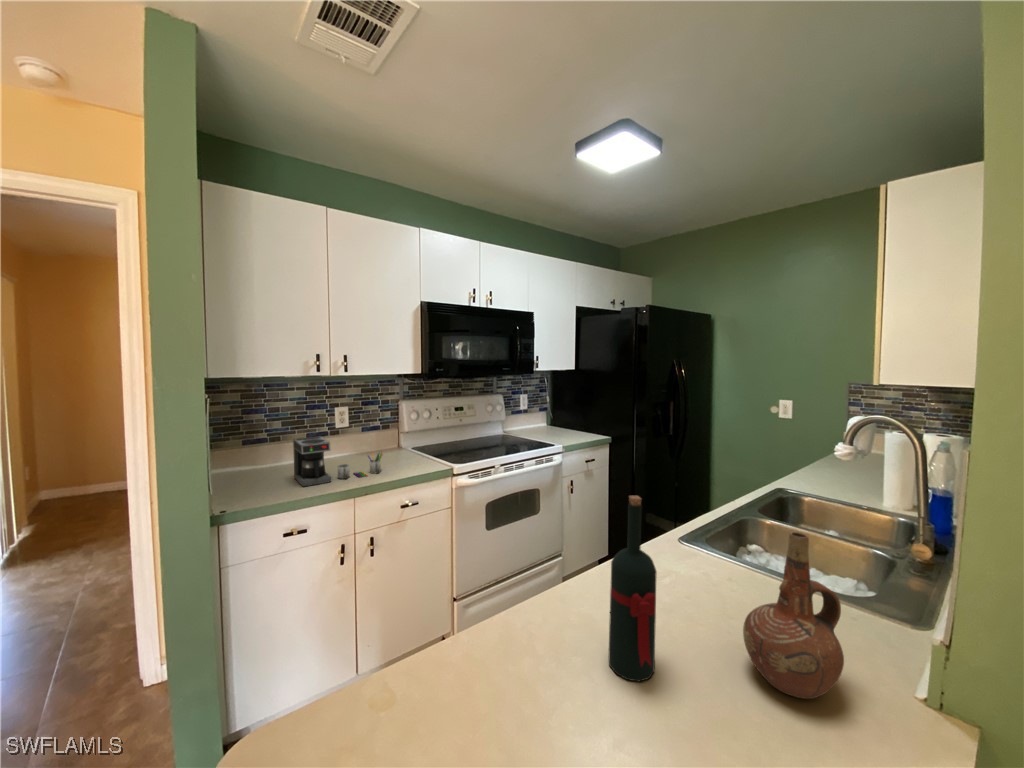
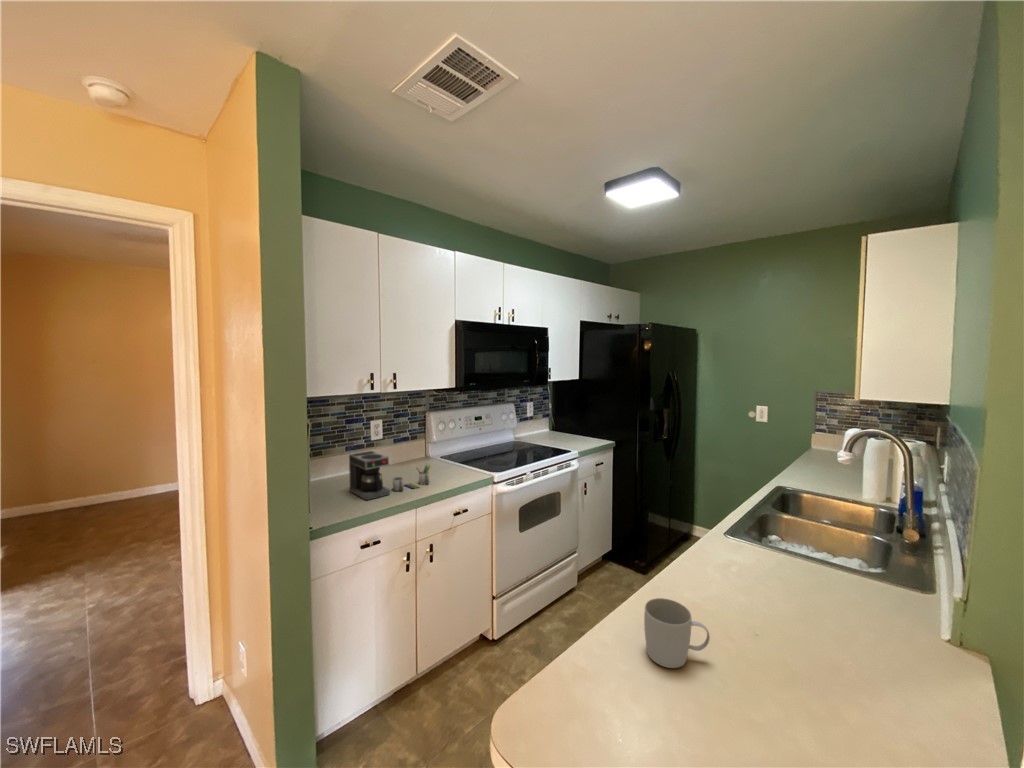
wine bottle: present [609,496,657,681] -> none [727,505,773,644]
ceramic pitcher: present [743,532,844,699] -> none [822,528,900,646]
mug: none [476,611,556,705] -> present [644,598,710,668]

